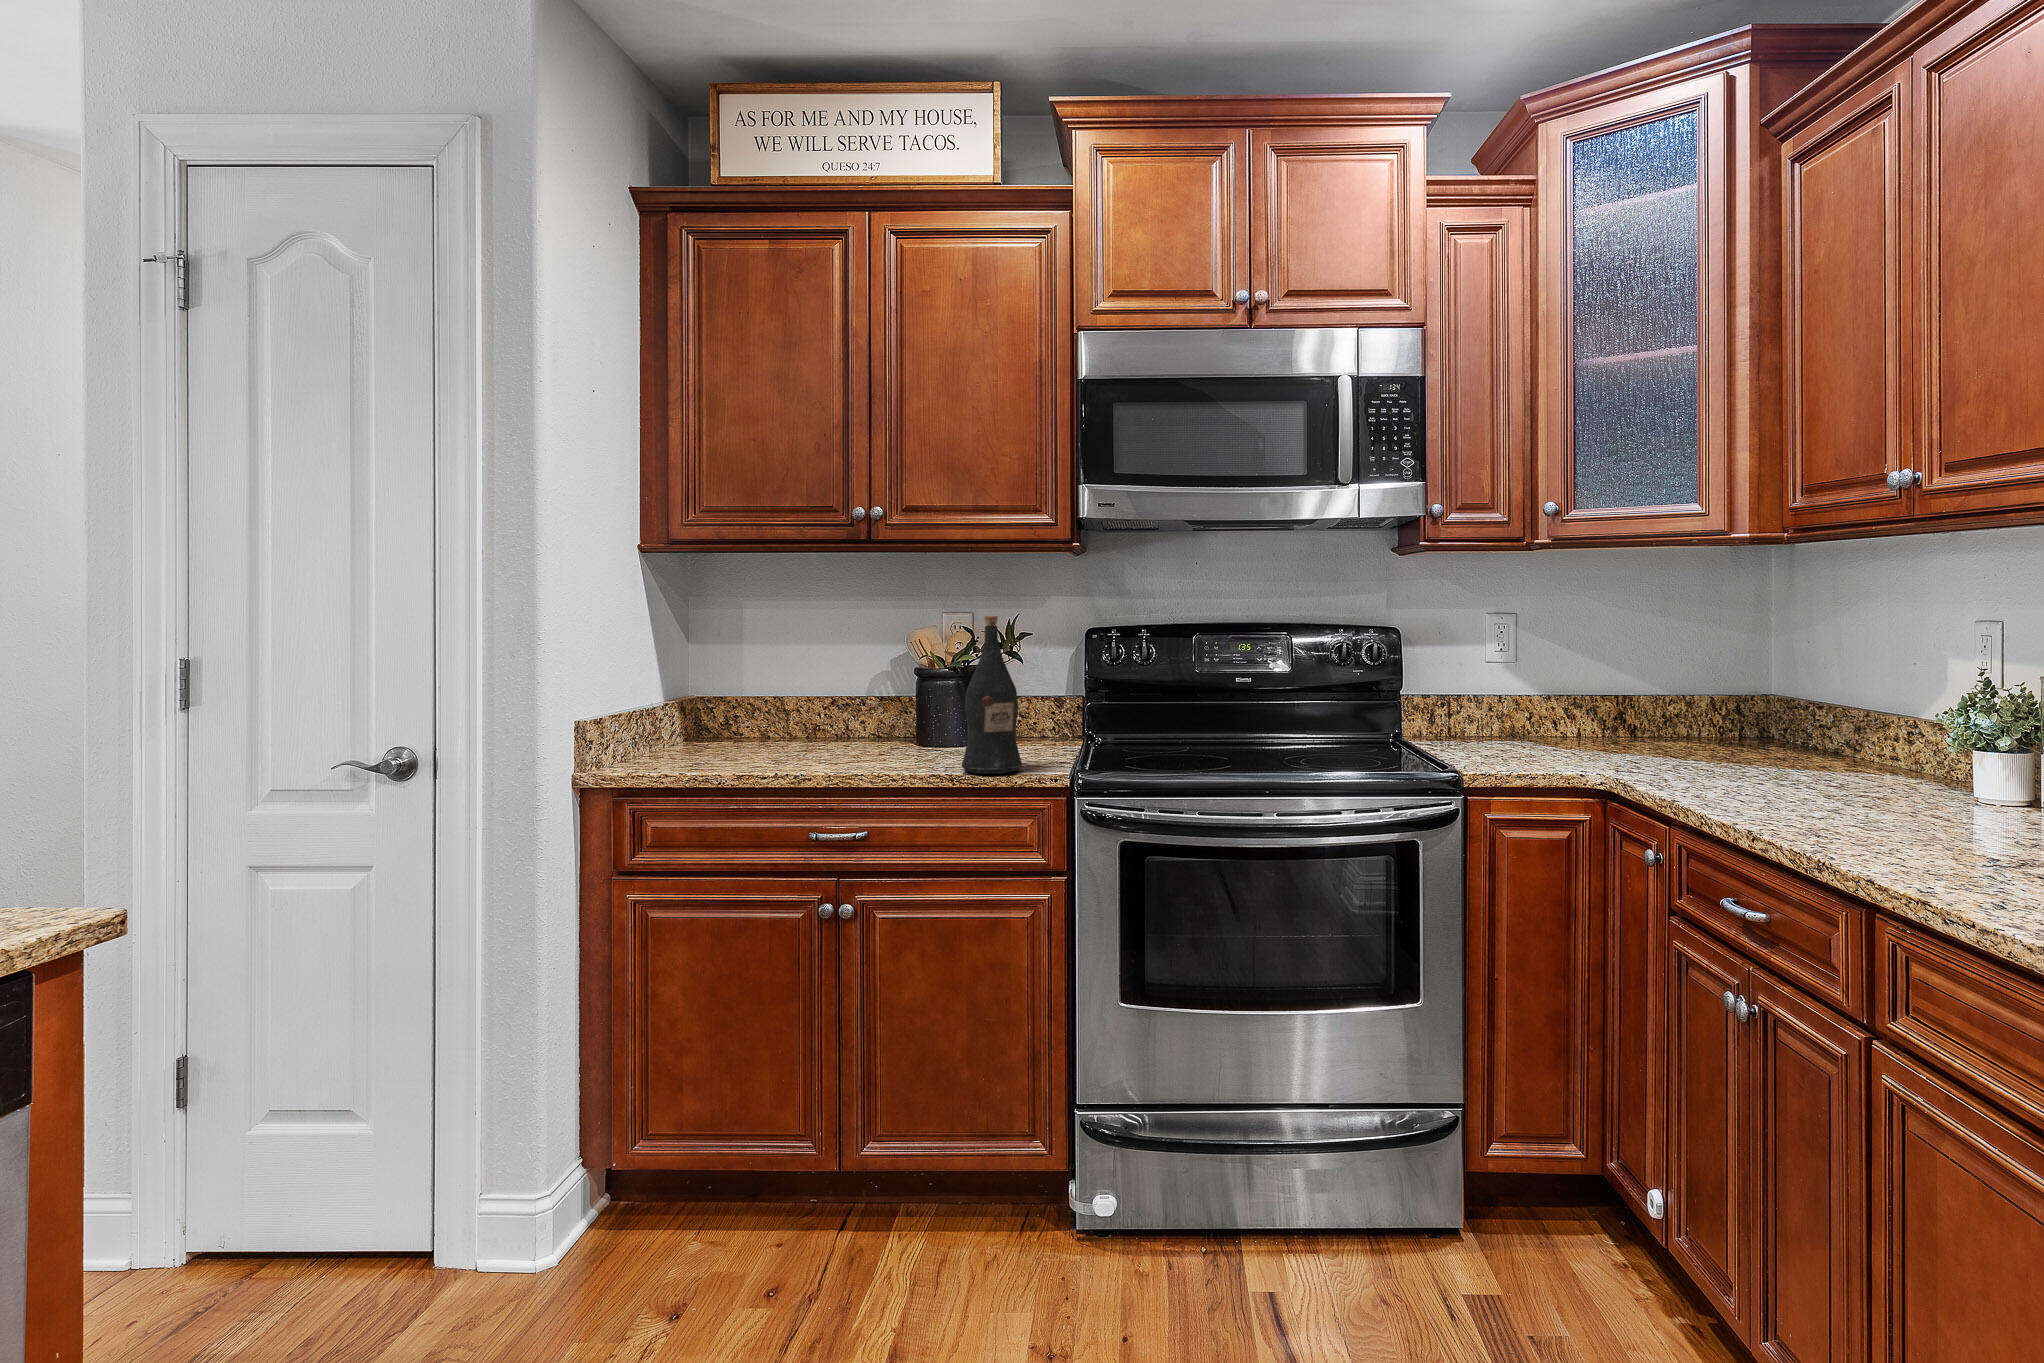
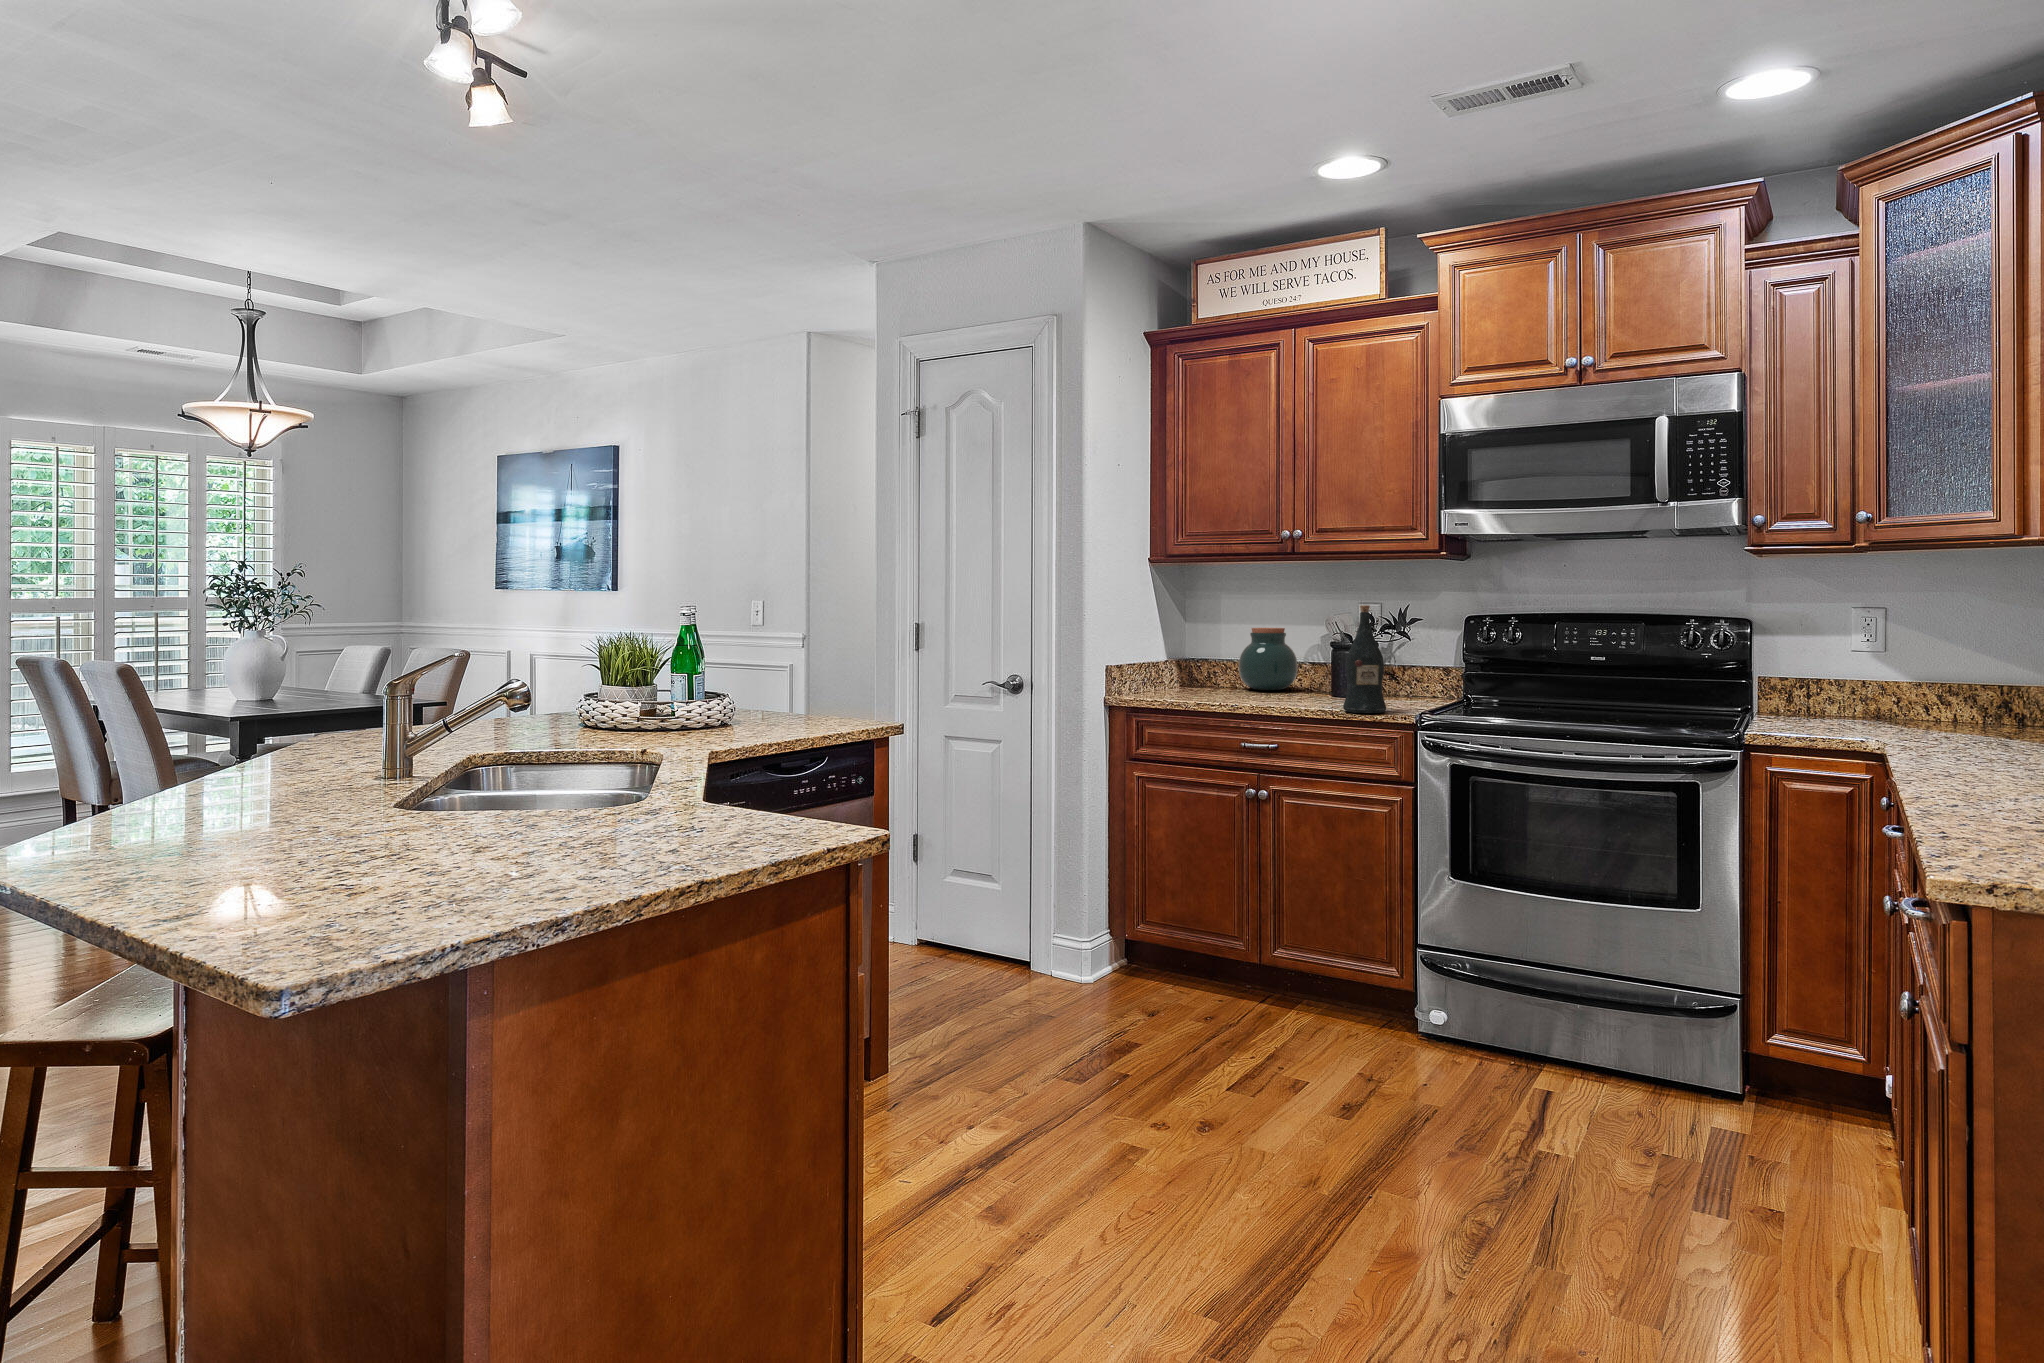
jar: none [783,649,867,740] -> present [1239,628,1298,690]

